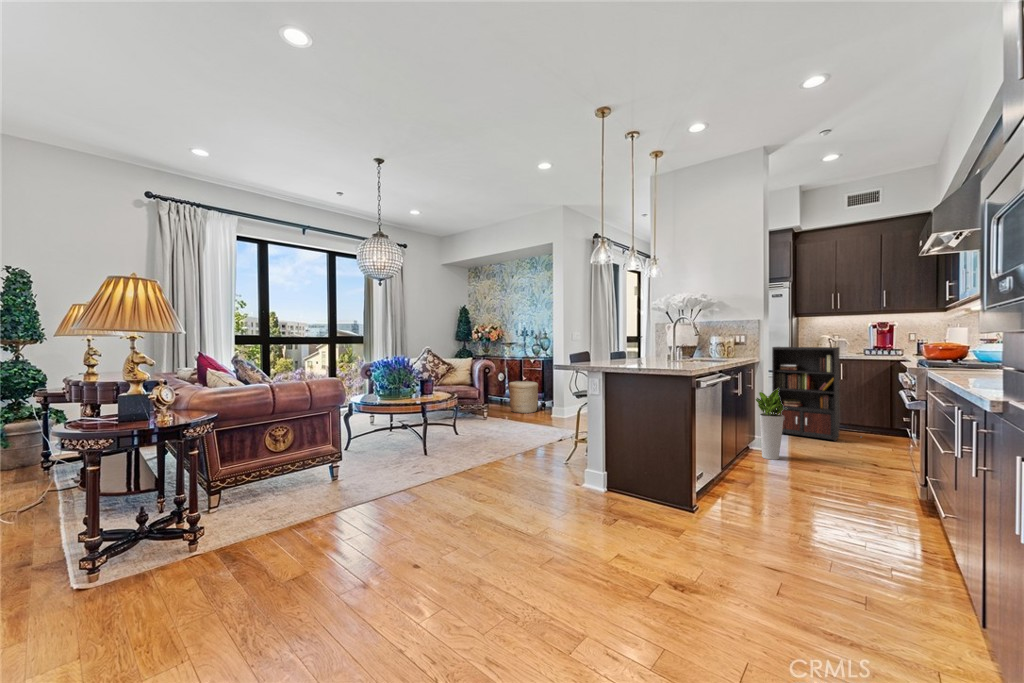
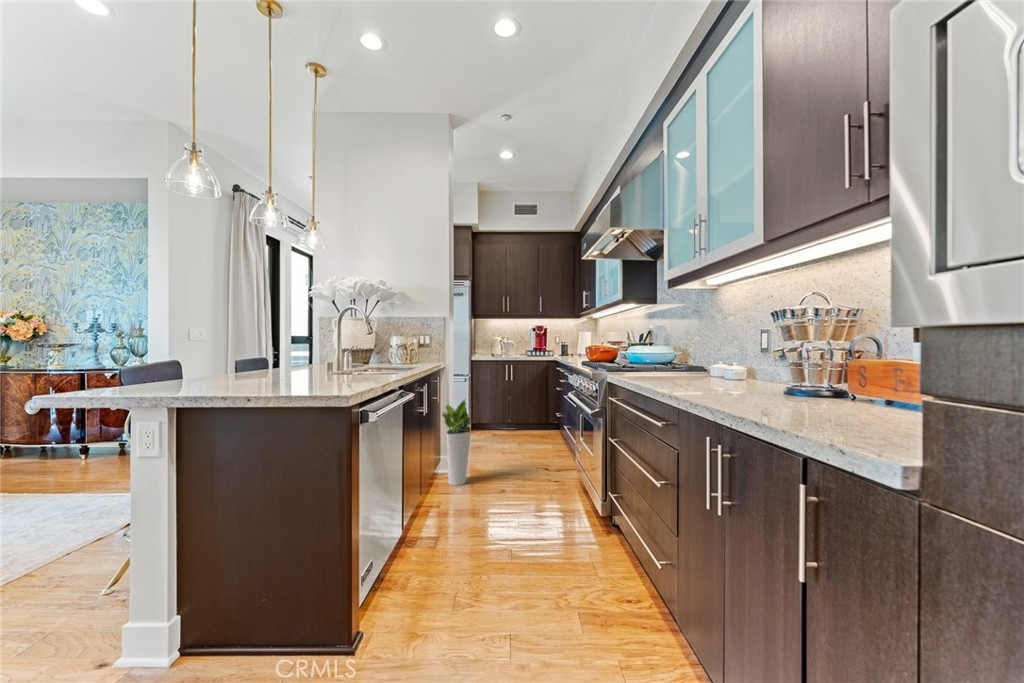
bookcase: present [772,347,862,441] -> none [455,349,528,445]
woven basket: present [509,381,538,413] -> none [40,411,117,472]

